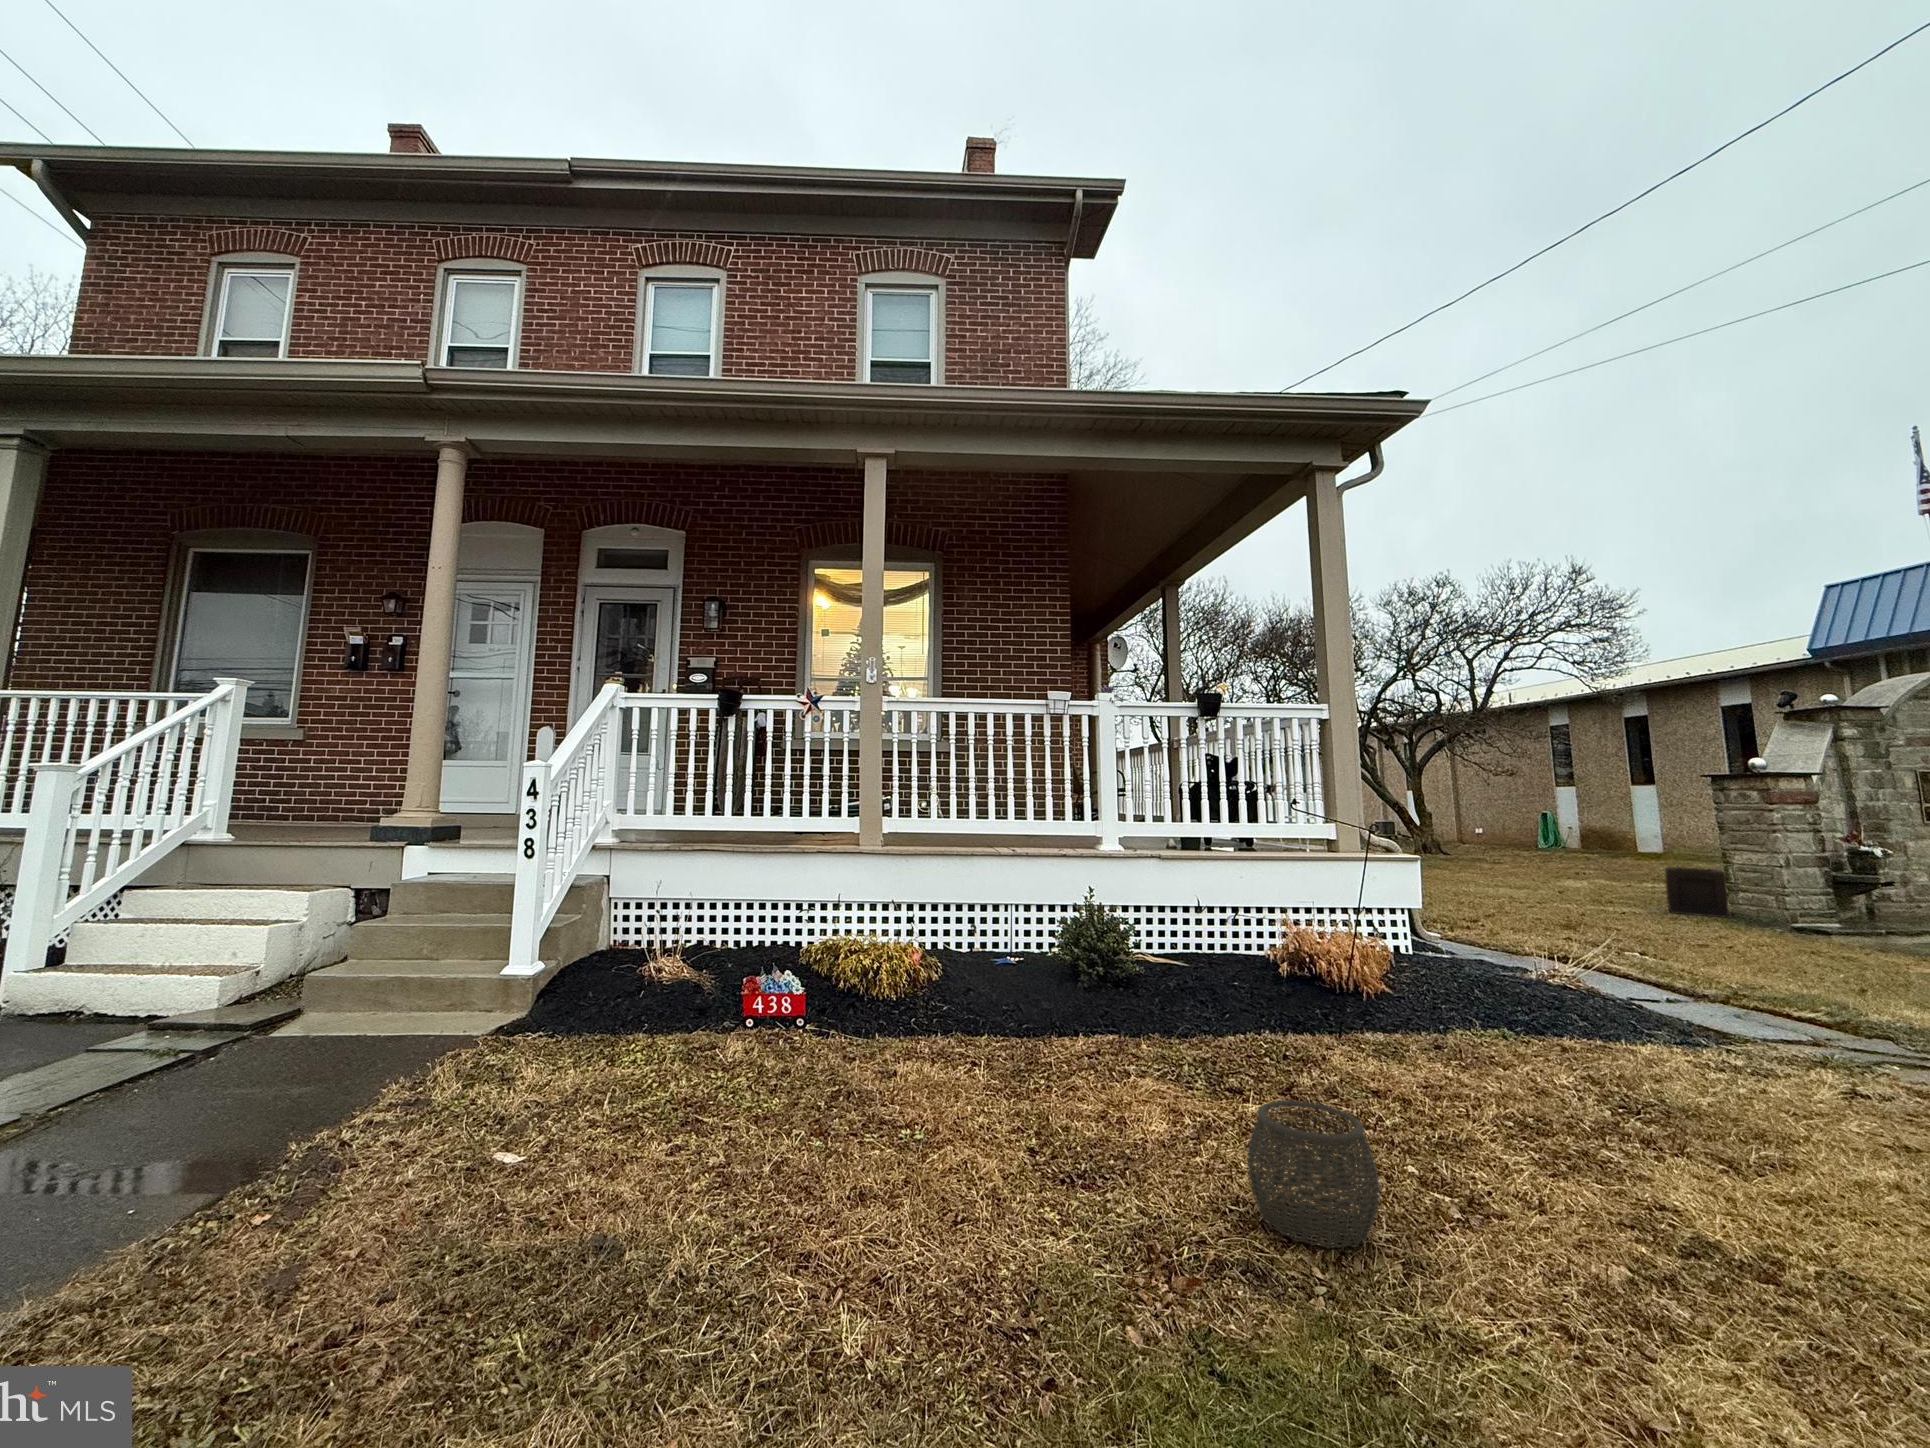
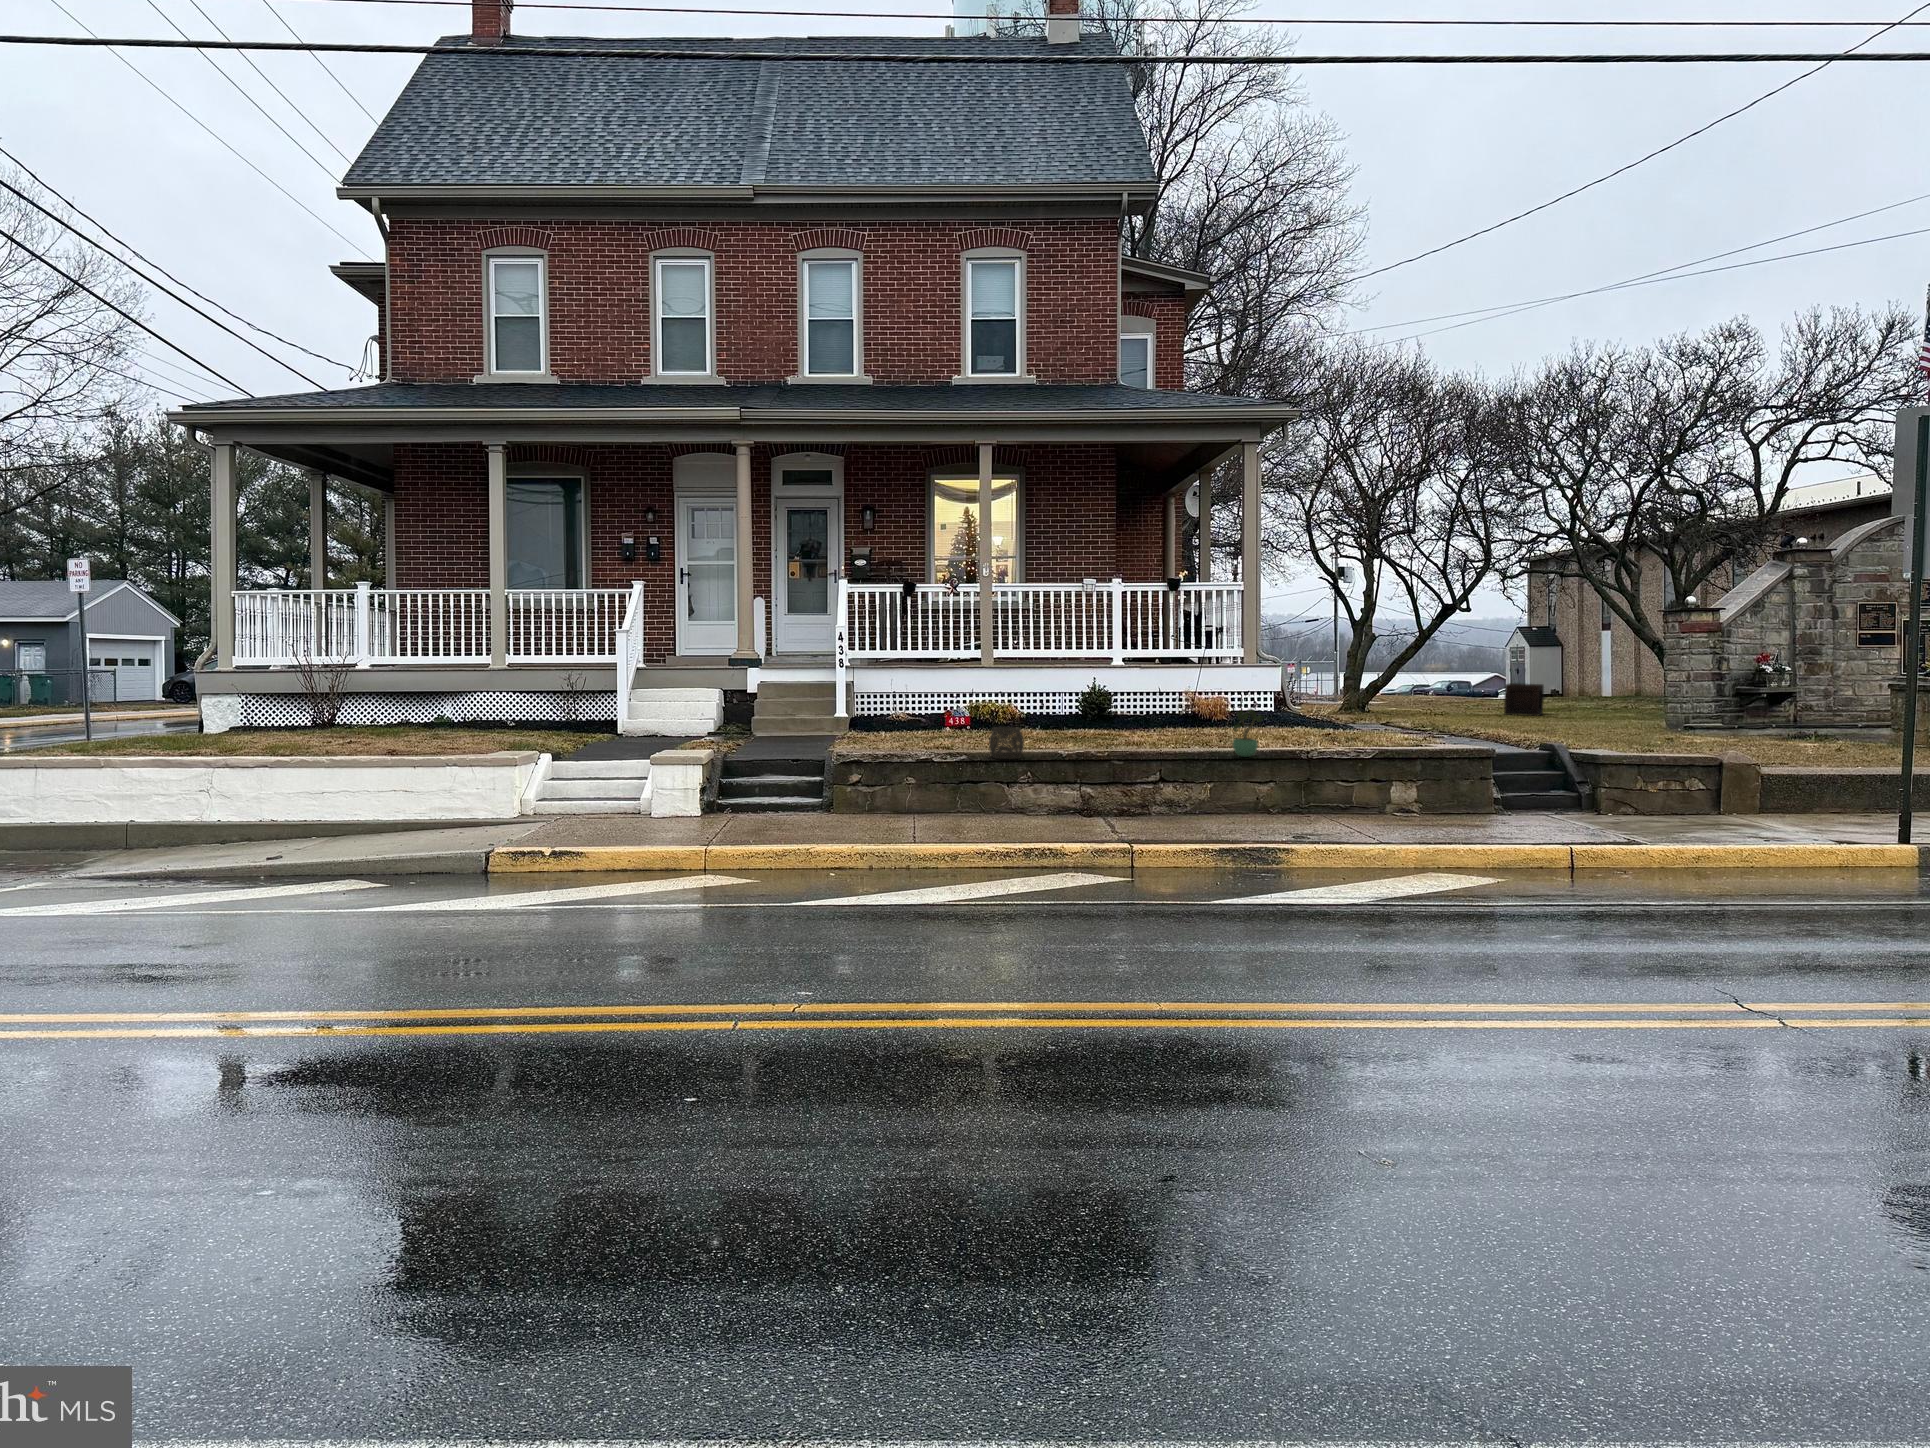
potted plant: none [1503,1055,1619,1238] -> present [1233,709,1263,757]
woven basket: present [1247,1100,1380,1249] -> present [989,727,1024,759]

